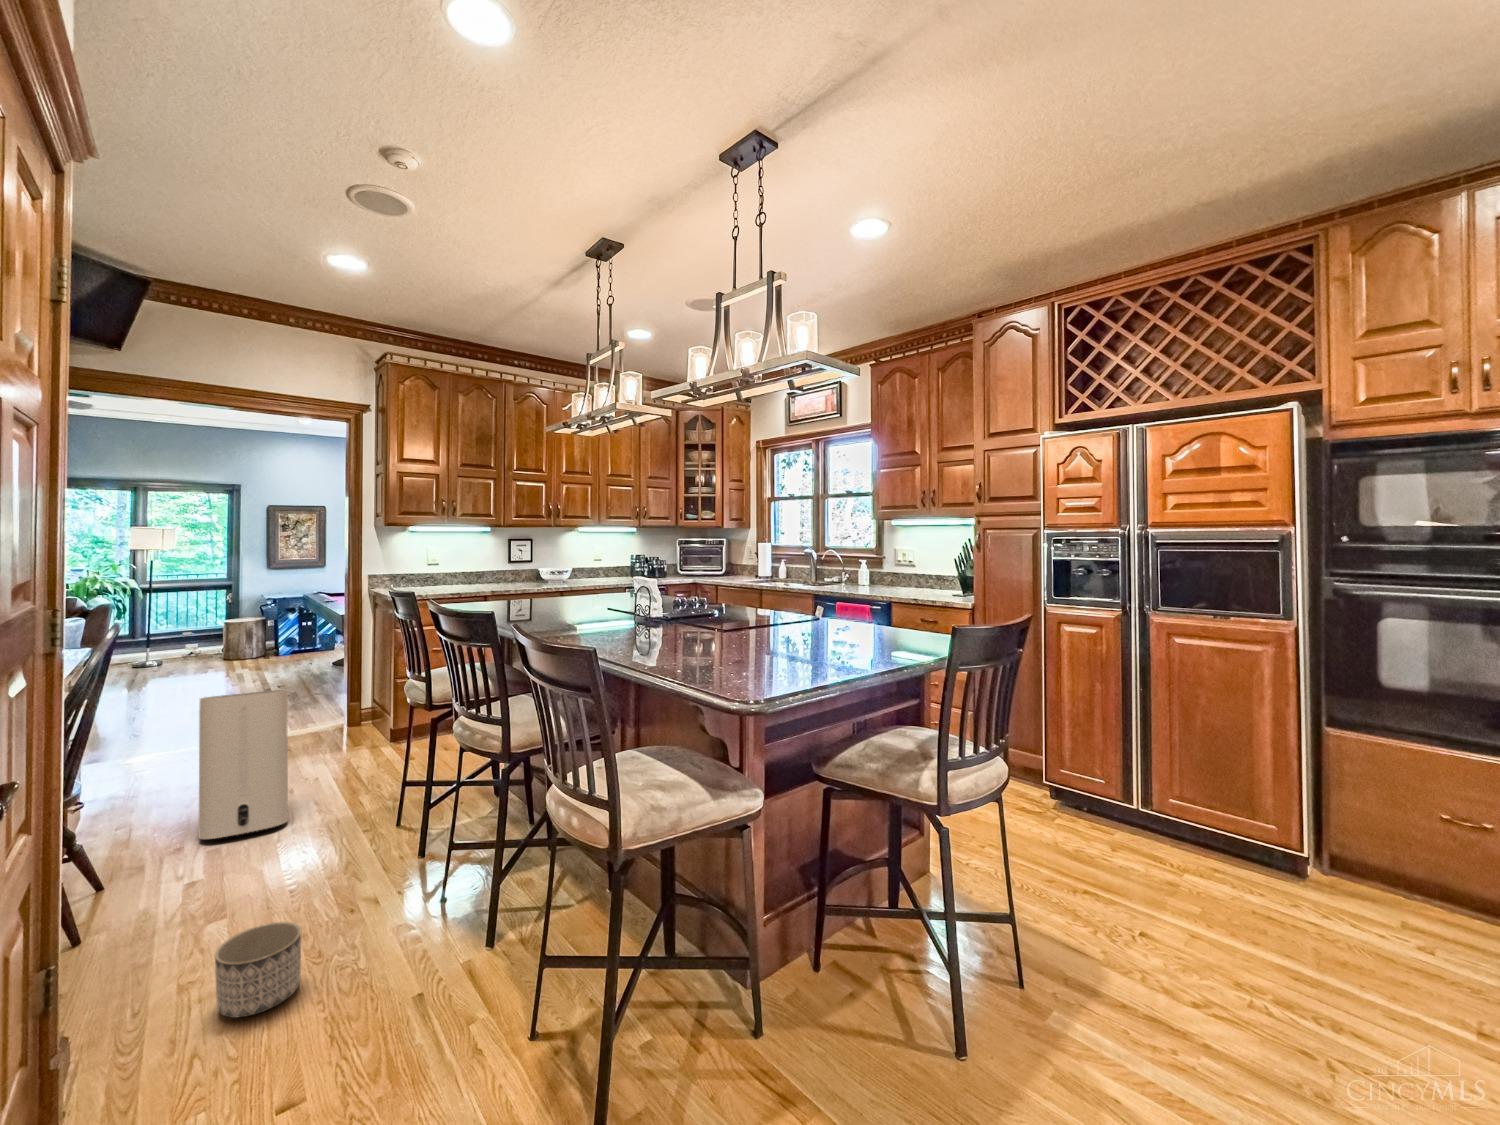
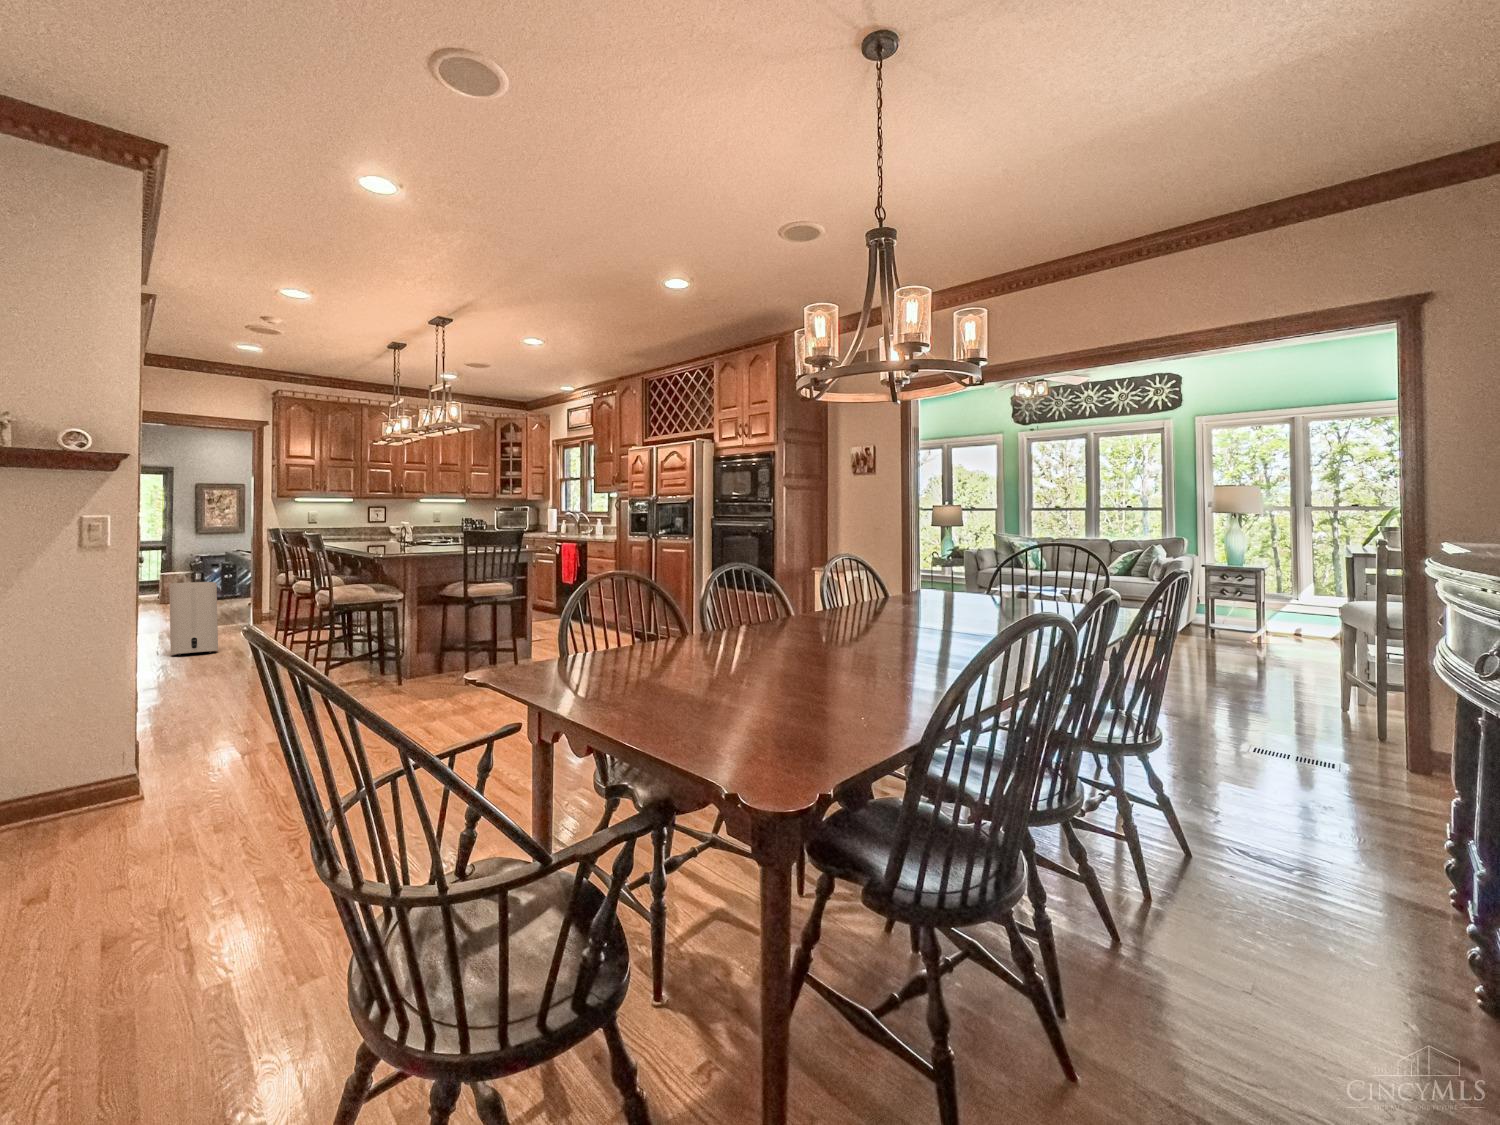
planter: present [215,922,301,1018] -> none [190,655,226,683]

